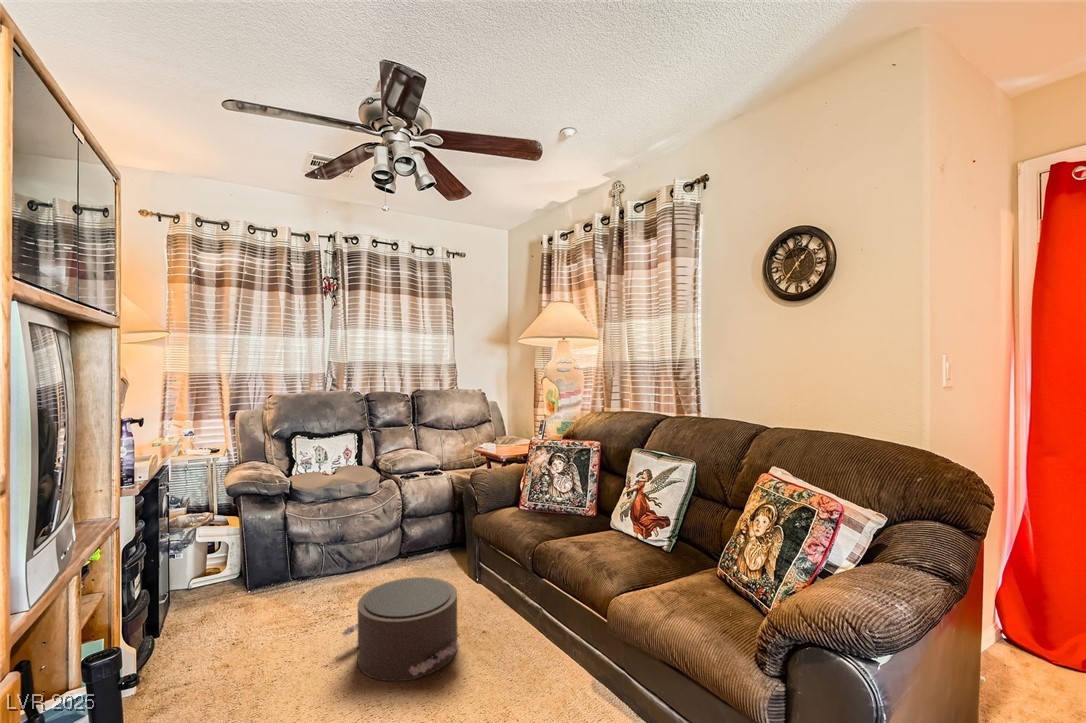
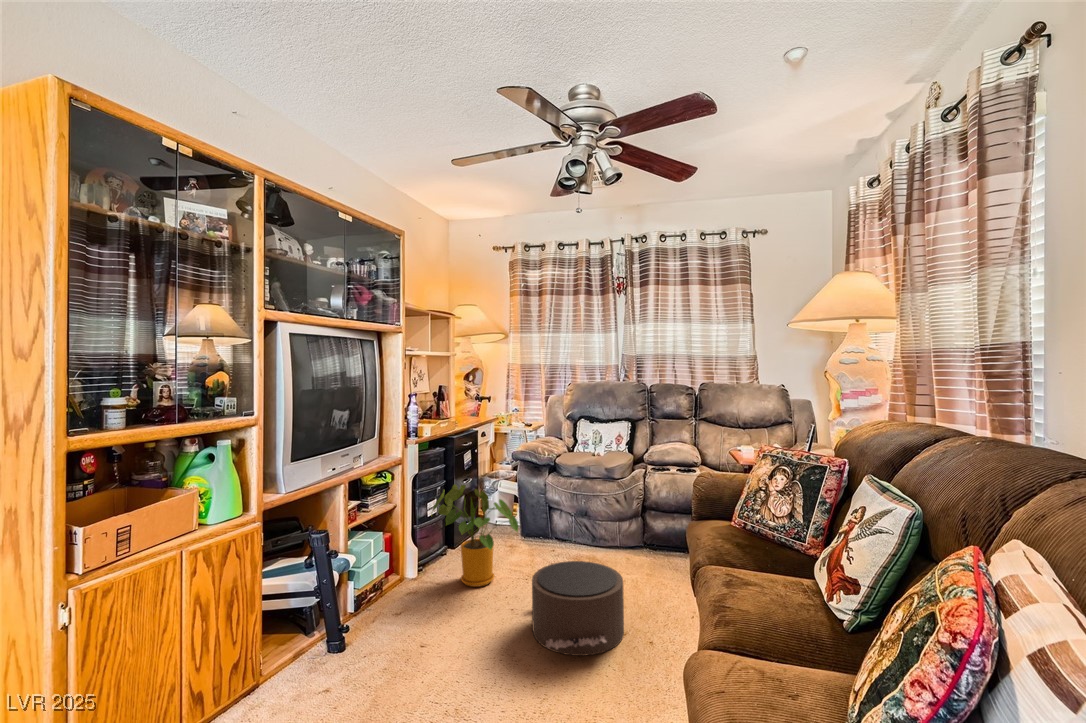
house plant: none [156,534,298,666] -> present [432,484,518,587]

